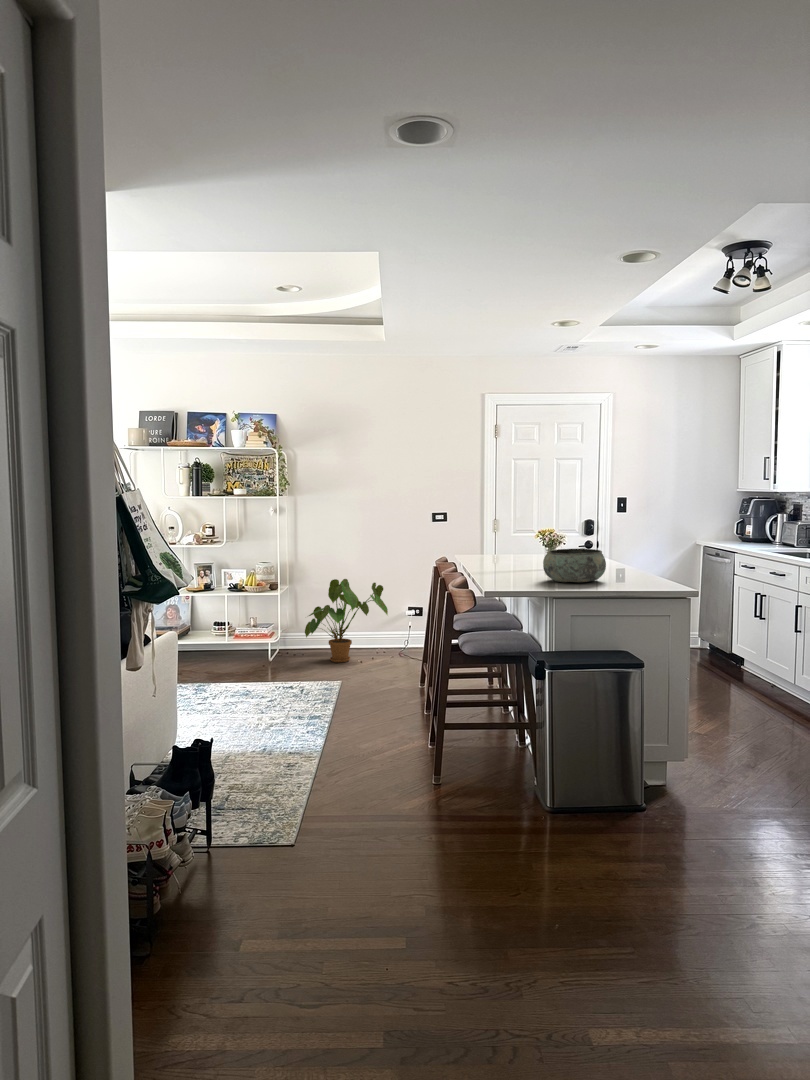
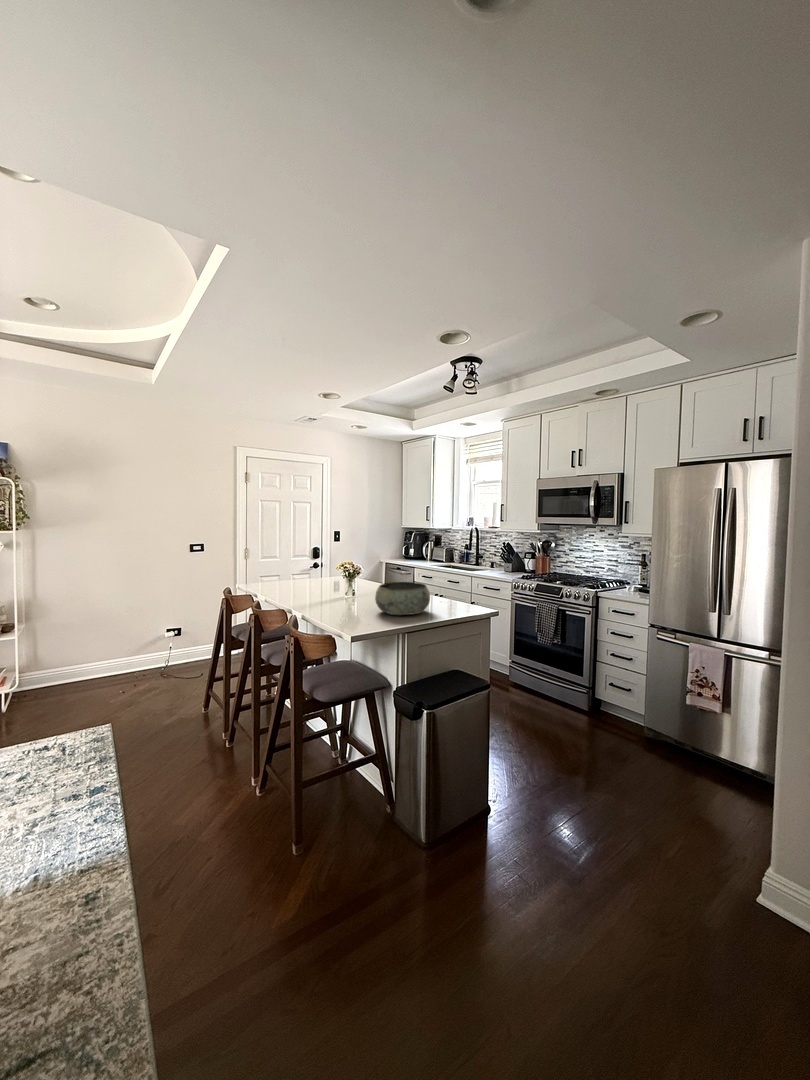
house plant: present [305,579,388,662] -> none [52,611,154,698]

